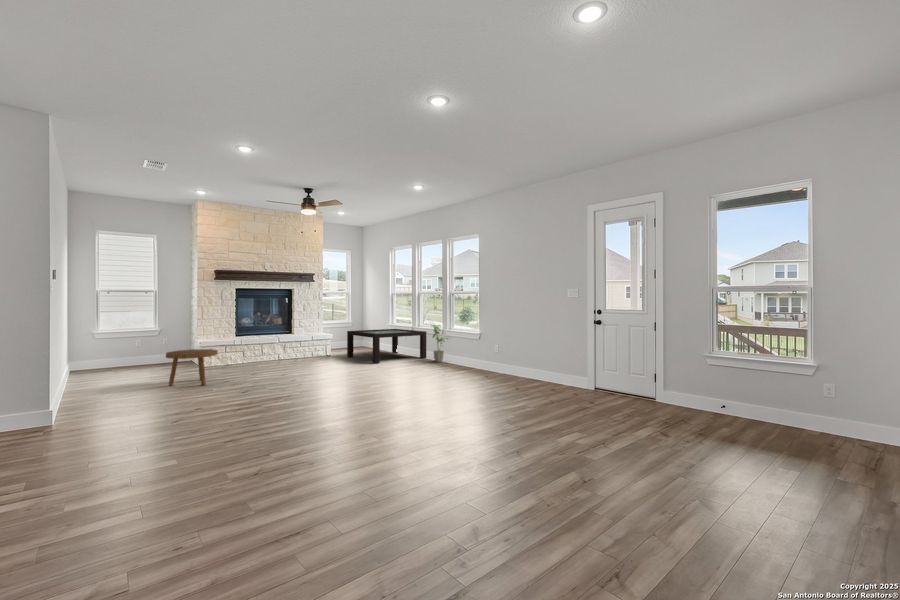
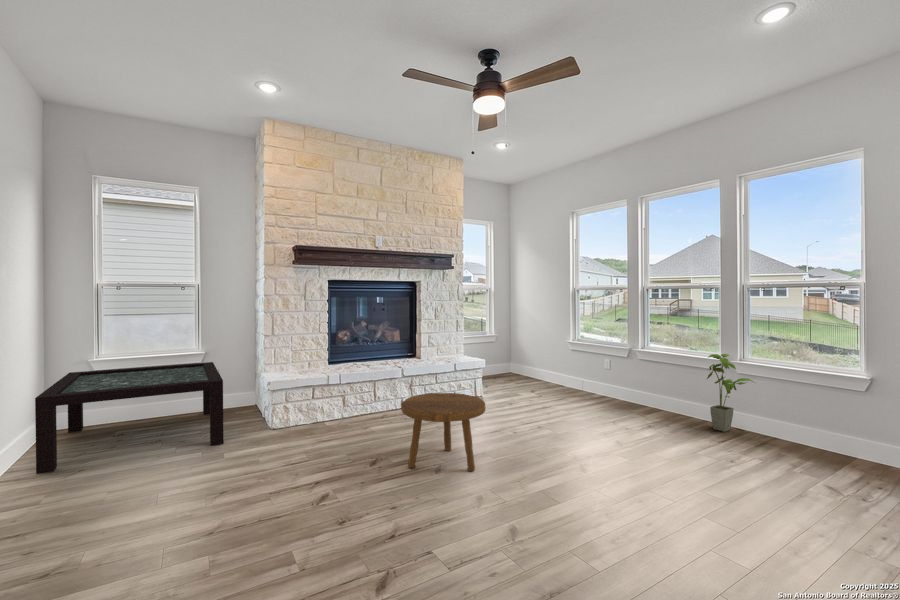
coffee table: present [347,329,426,363] -> present [35,362,224,474]
footstool: present [166,349,218,386] -> present [401,393,486,471]

